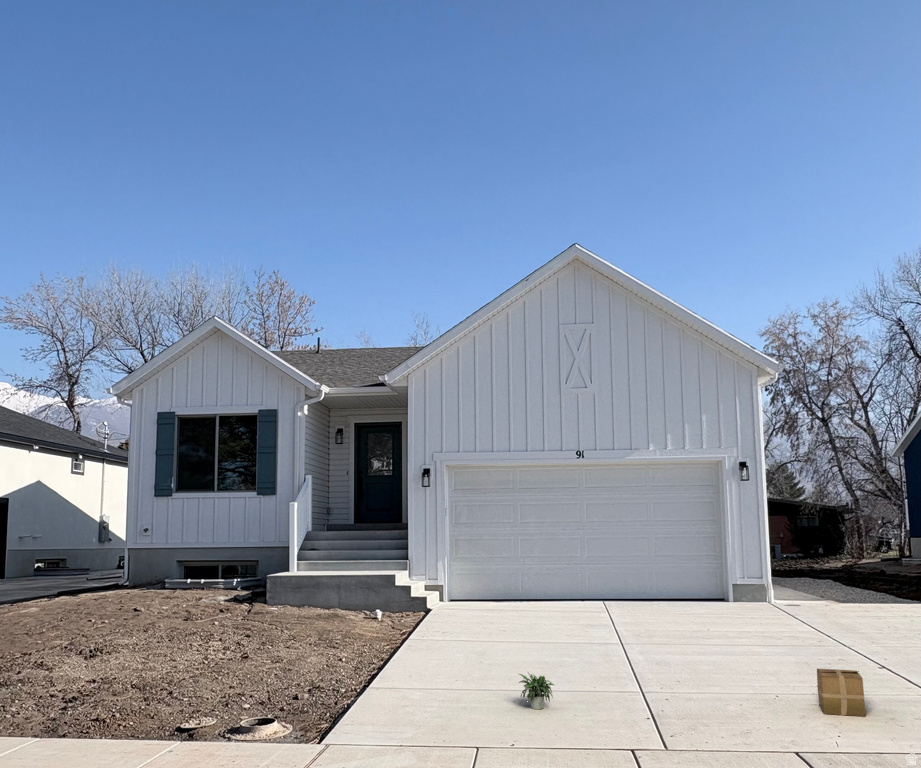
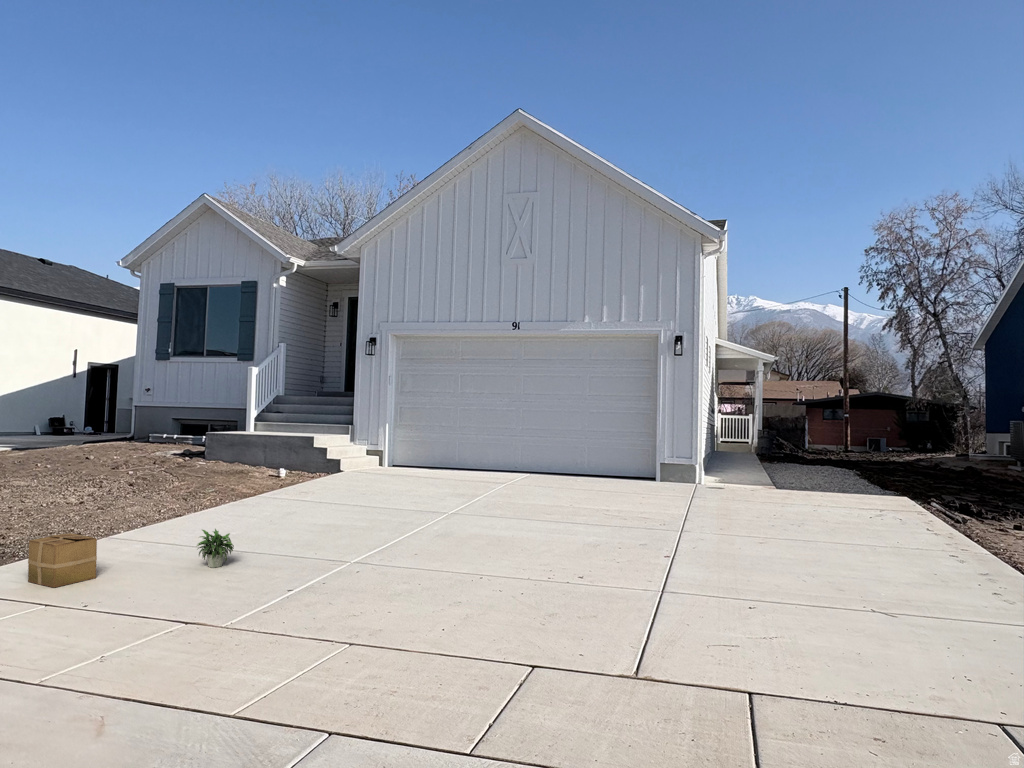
cardboard box: present [817,669,866,716] -> present [28,533,97,587]

